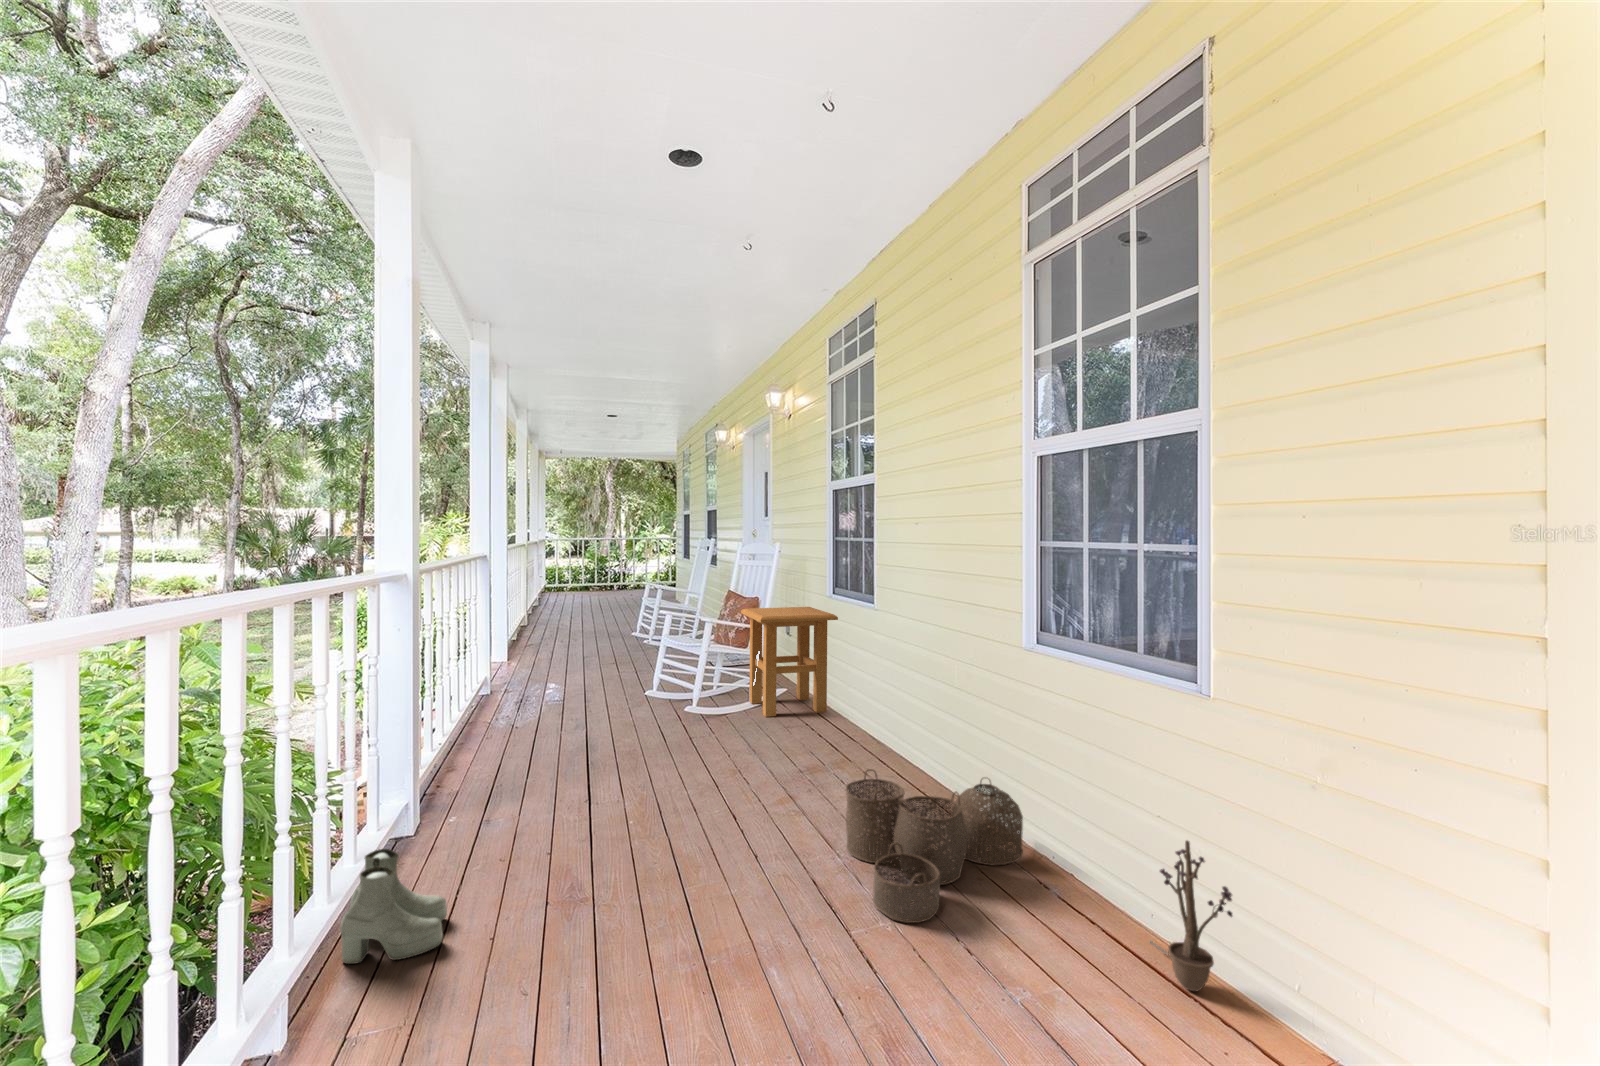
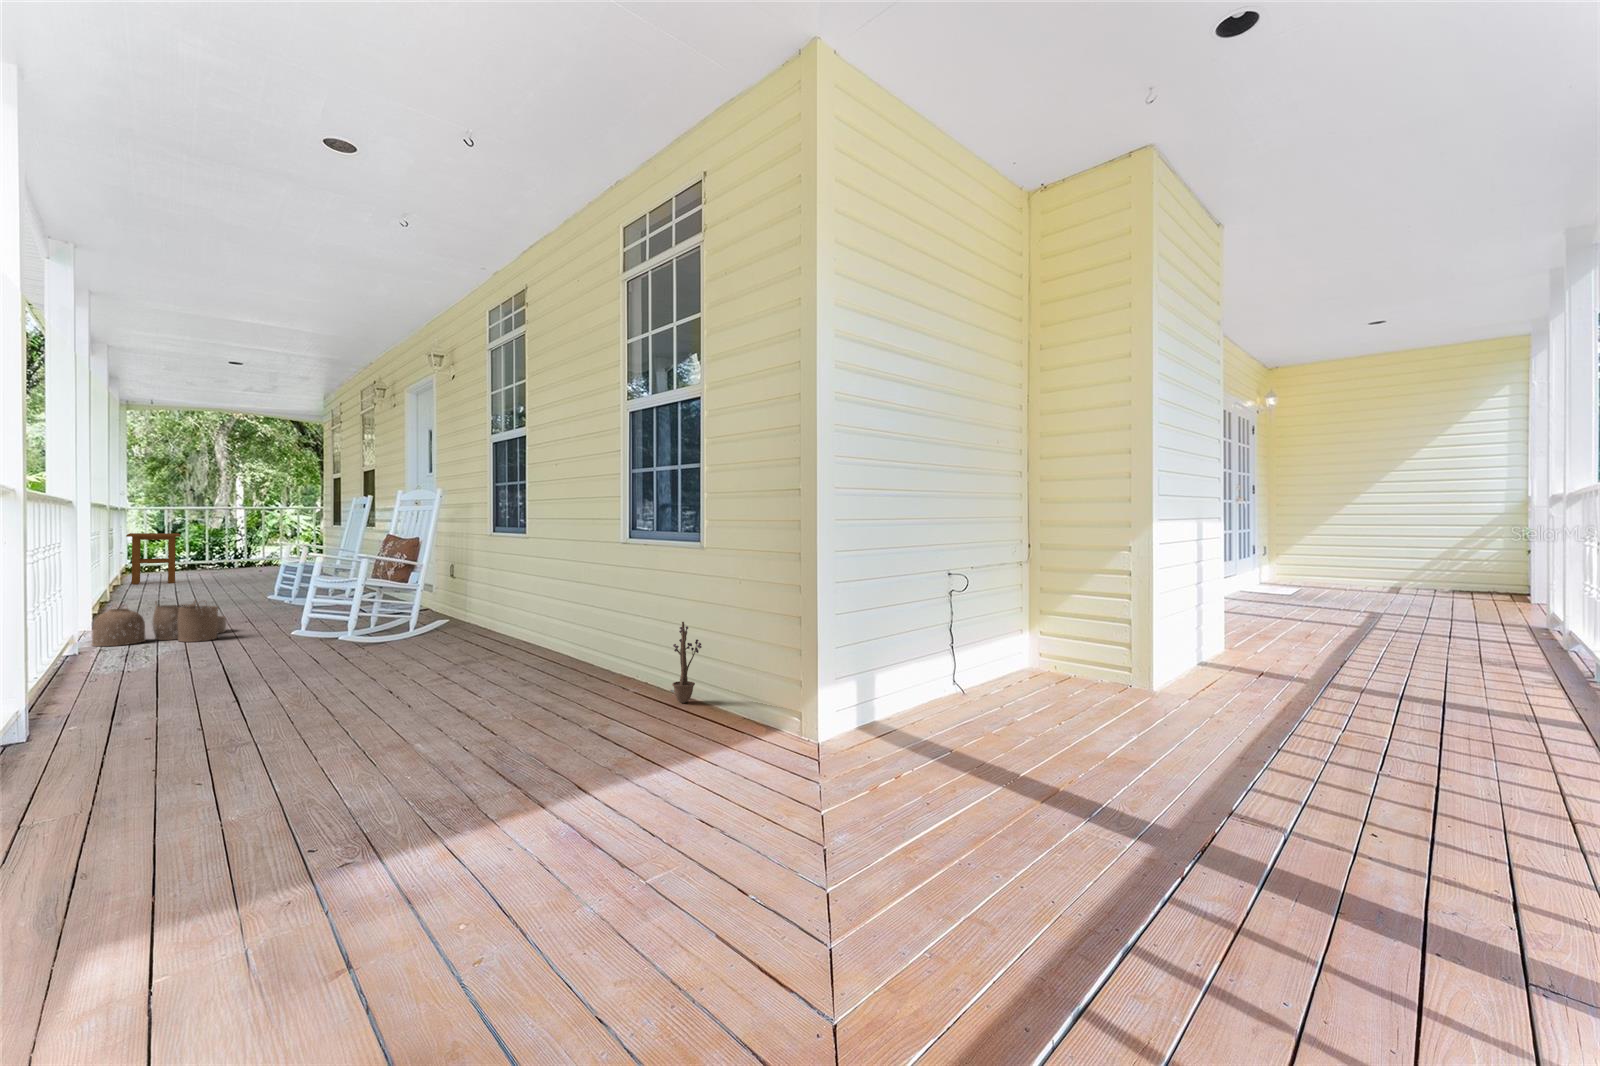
side table: present [741,607,838,717] -> present [126,533,181,584]
woven basket: present [846,769,1023,923] -> present [91,600,226,646]
boots: present [340,849,447,964] -> none [40,679,138,754]

